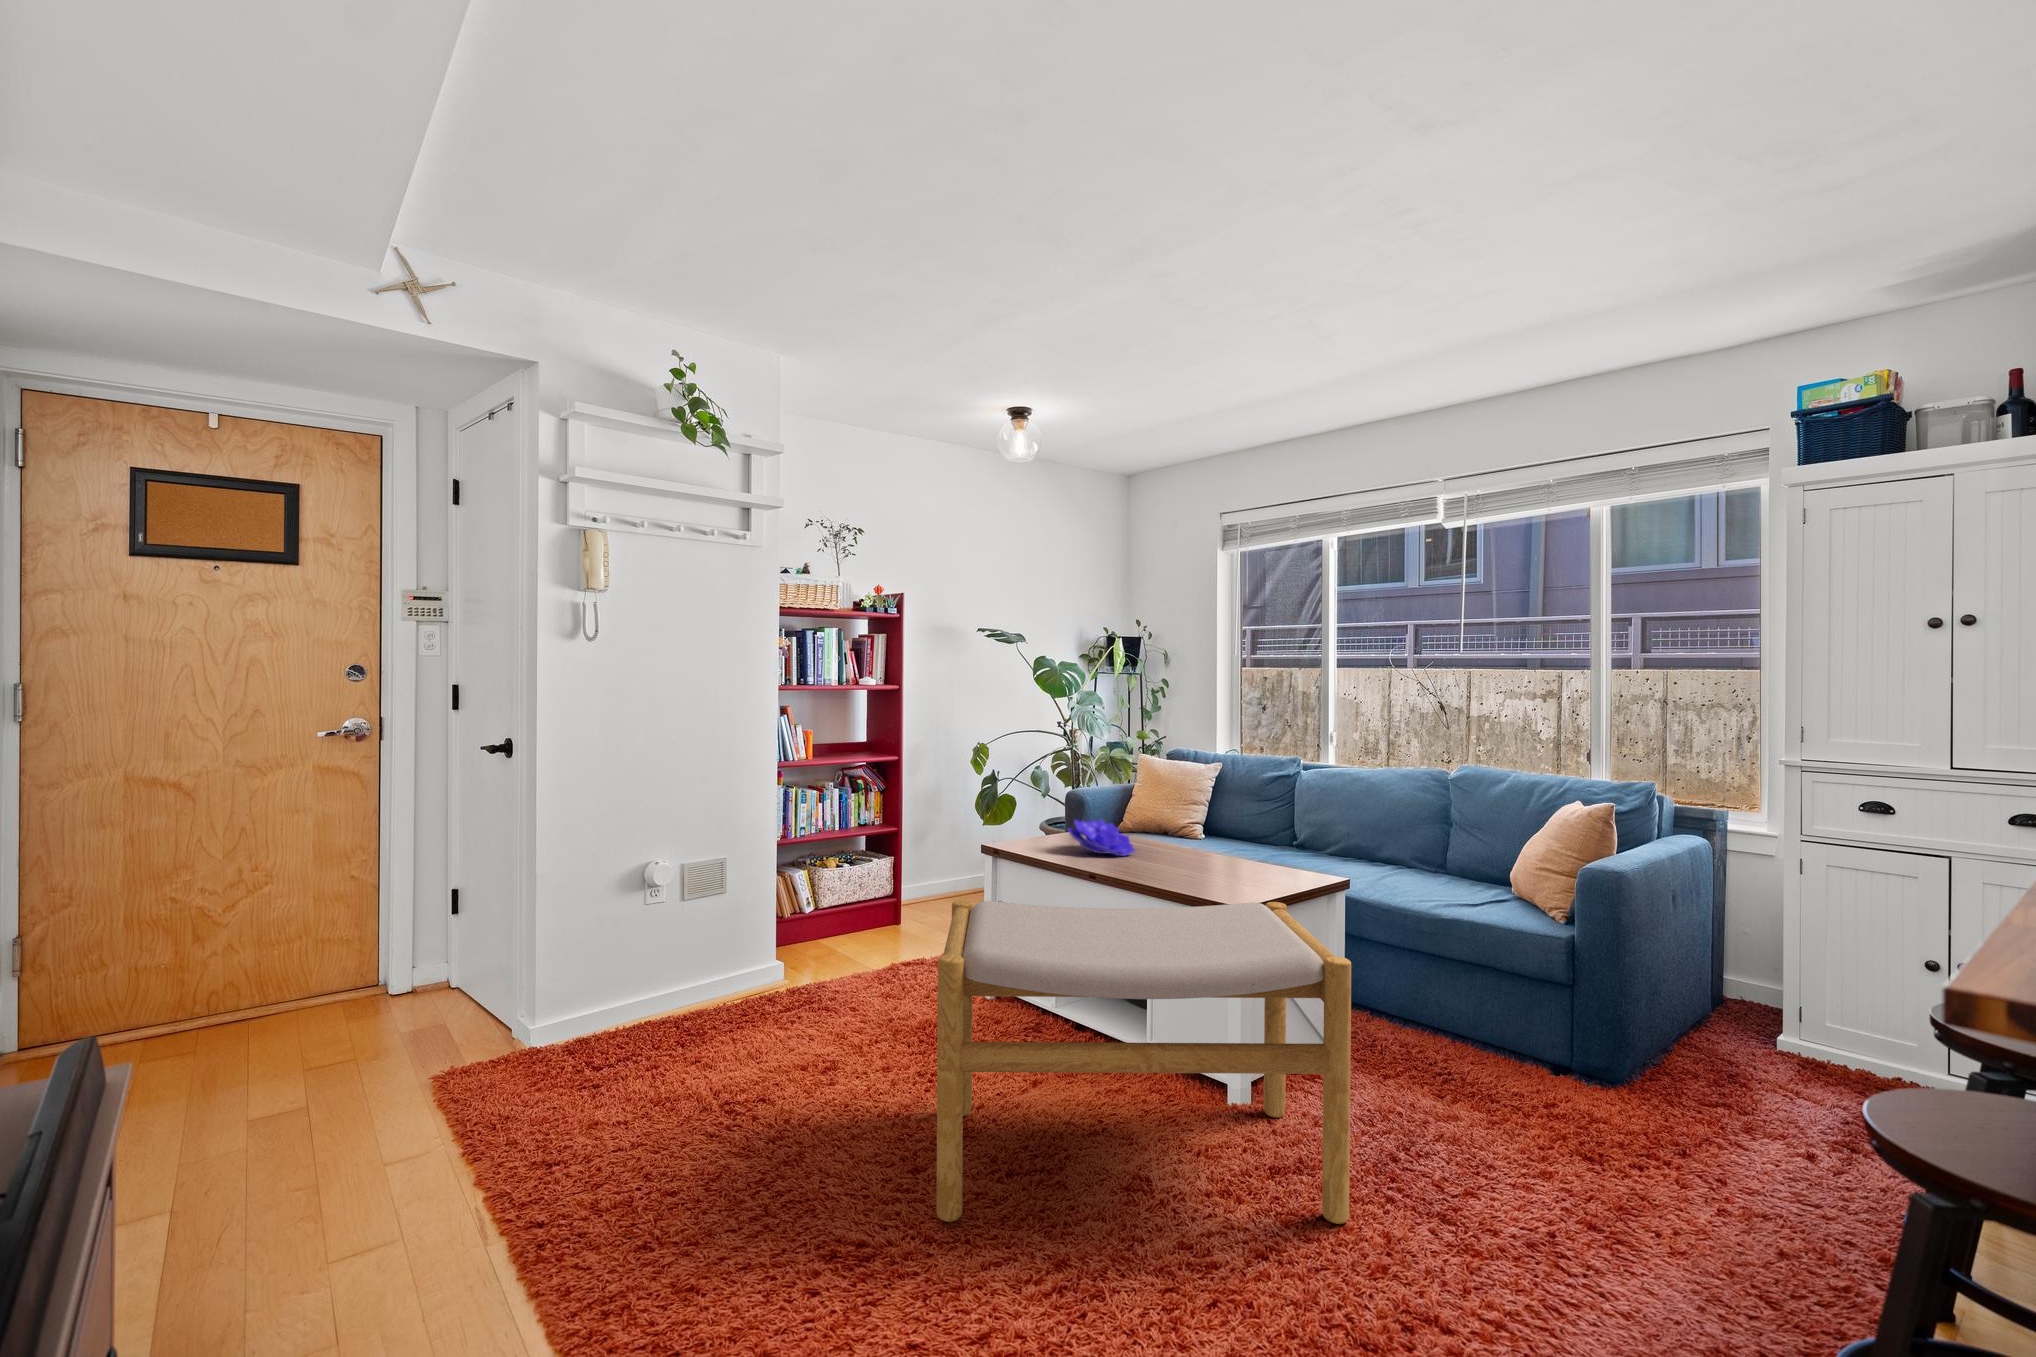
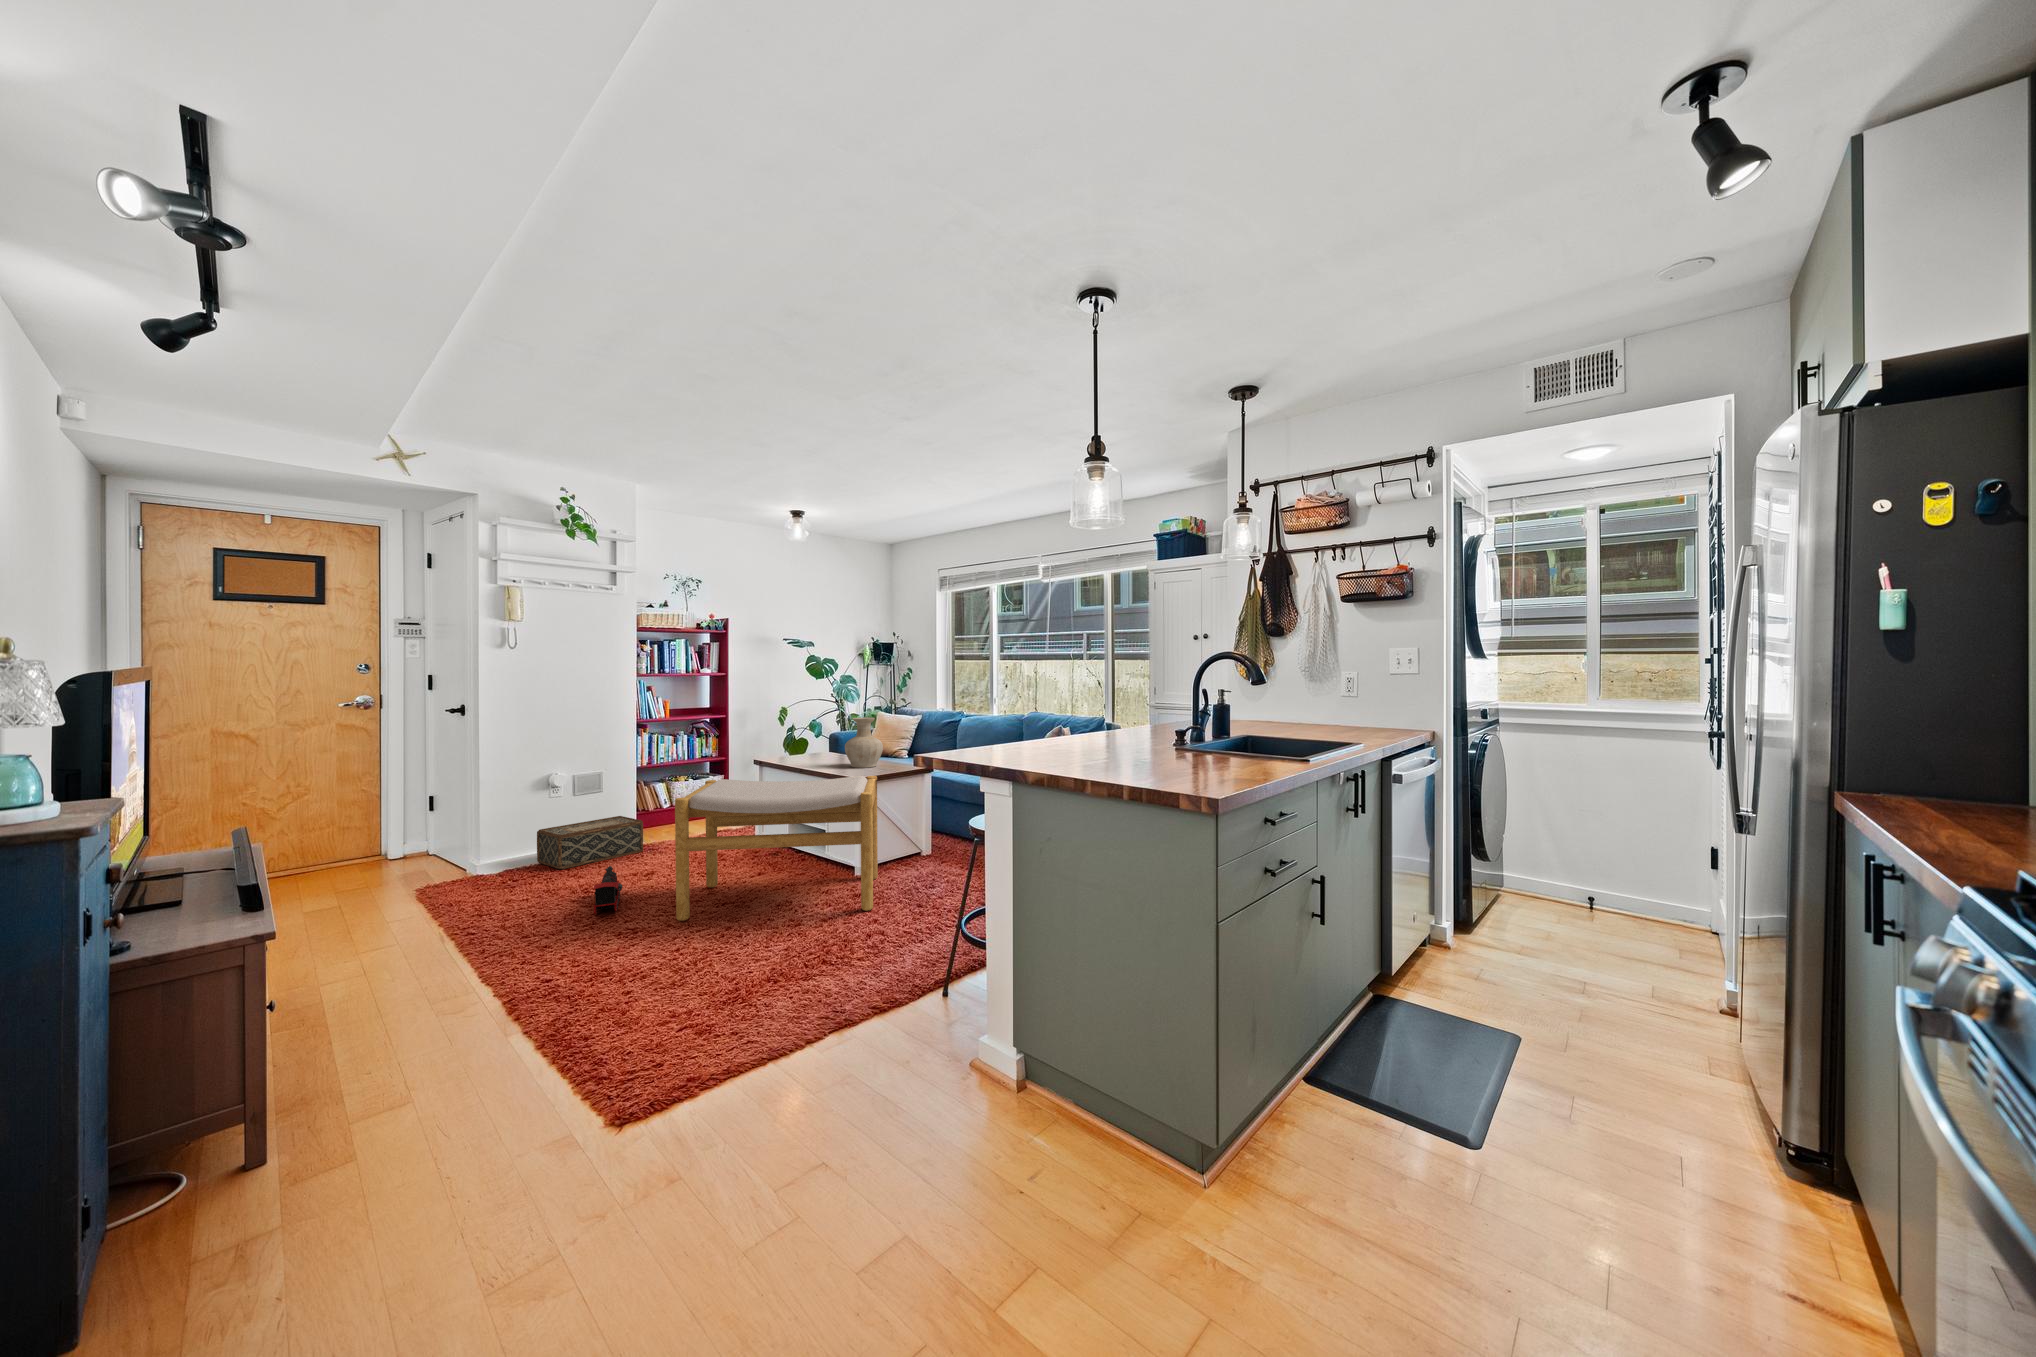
vase: none [1171,774,1244,873] -> present [845,717,883,768]
decorative bowl: present [1068,820,1135,856] -> none [796,743,835,762]
woven basket: none [623,936,795,1042] -> present [537,816,643,869]
toy train: none [752,1064,807,1183] -> present [593,866,622,914]

